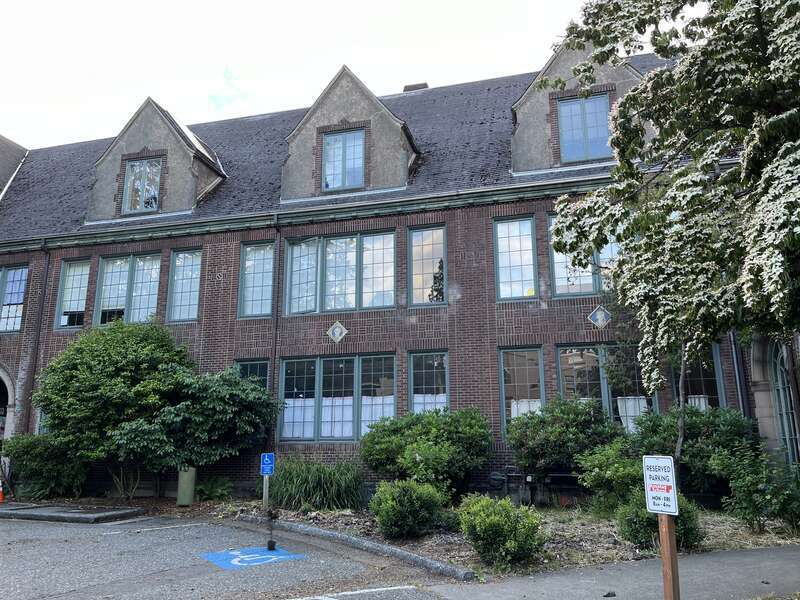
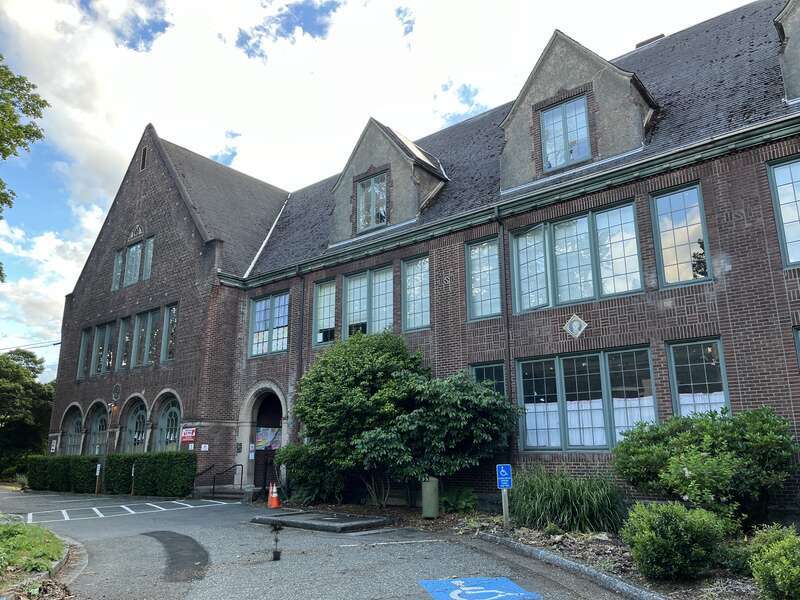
potted plant: present [267,507,282,550] -> present [269,519,286,560]

